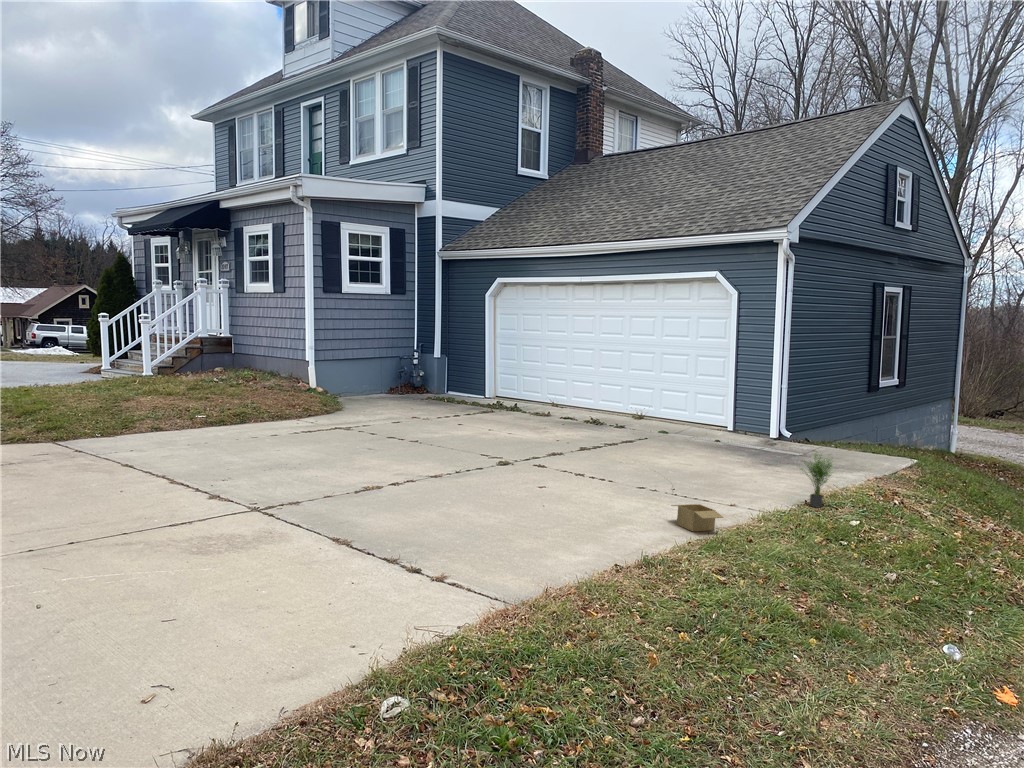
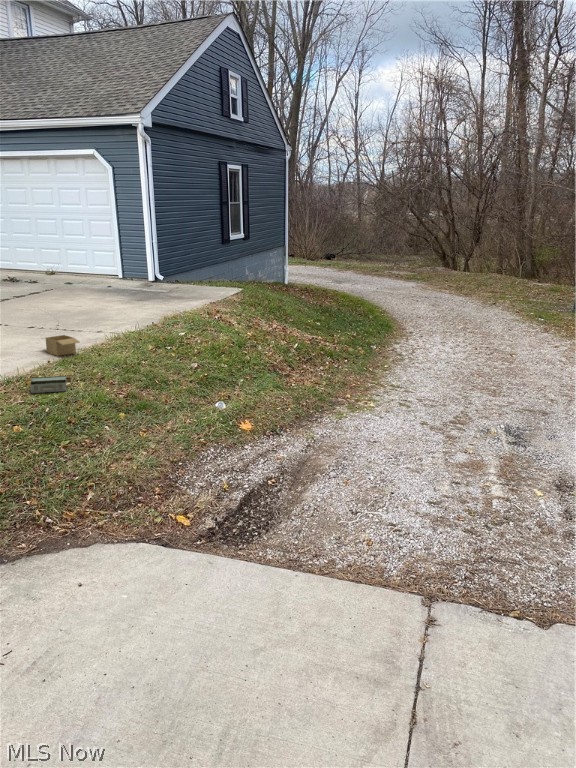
potted plant: present [802,455,832,507] -> none [143,286,173,327]
toolbox: none [679,559,726,585] -> present [30,376,67,393]

